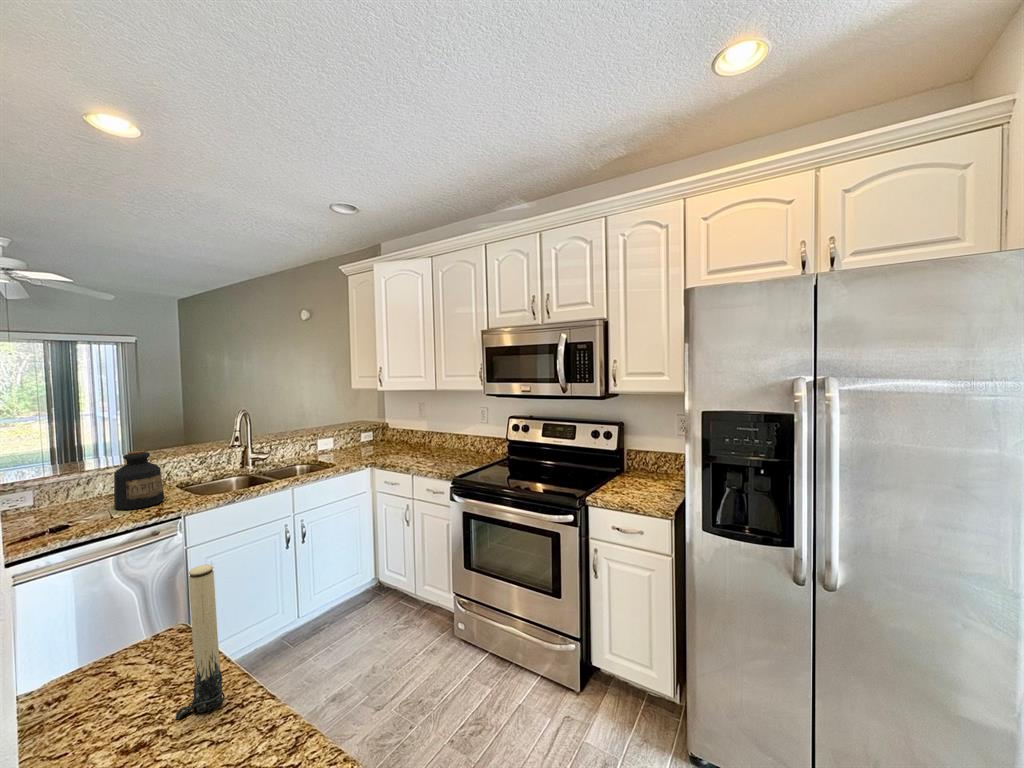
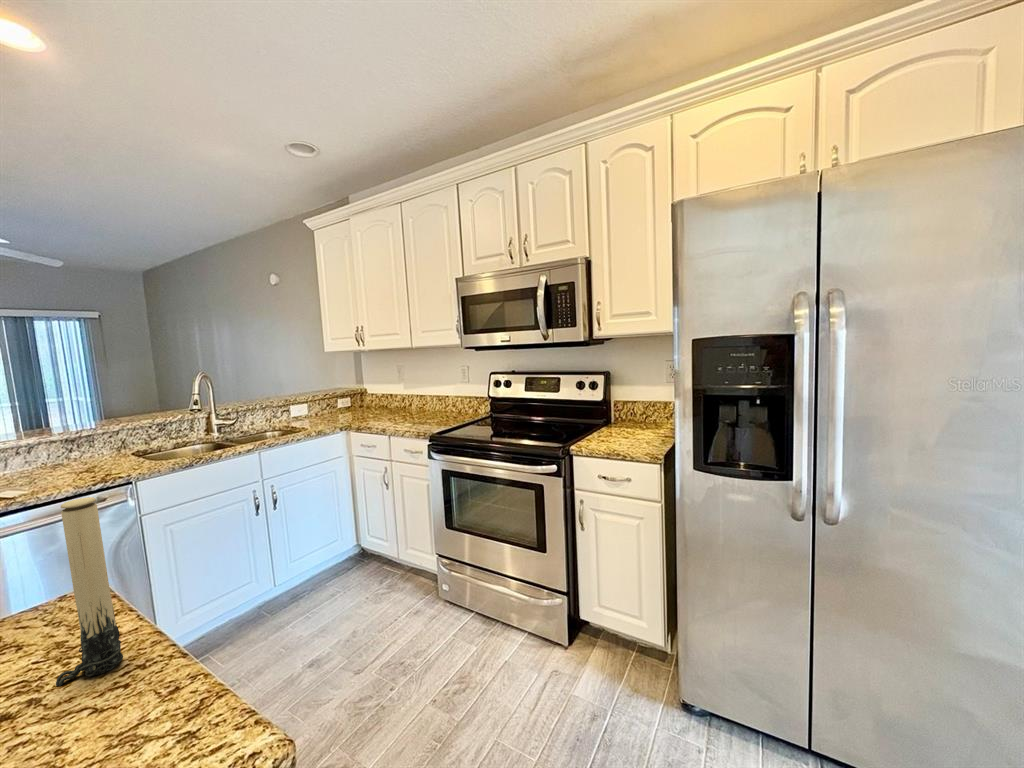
bottle: present [114,450,164,510] -> none [56,413,116,477]

